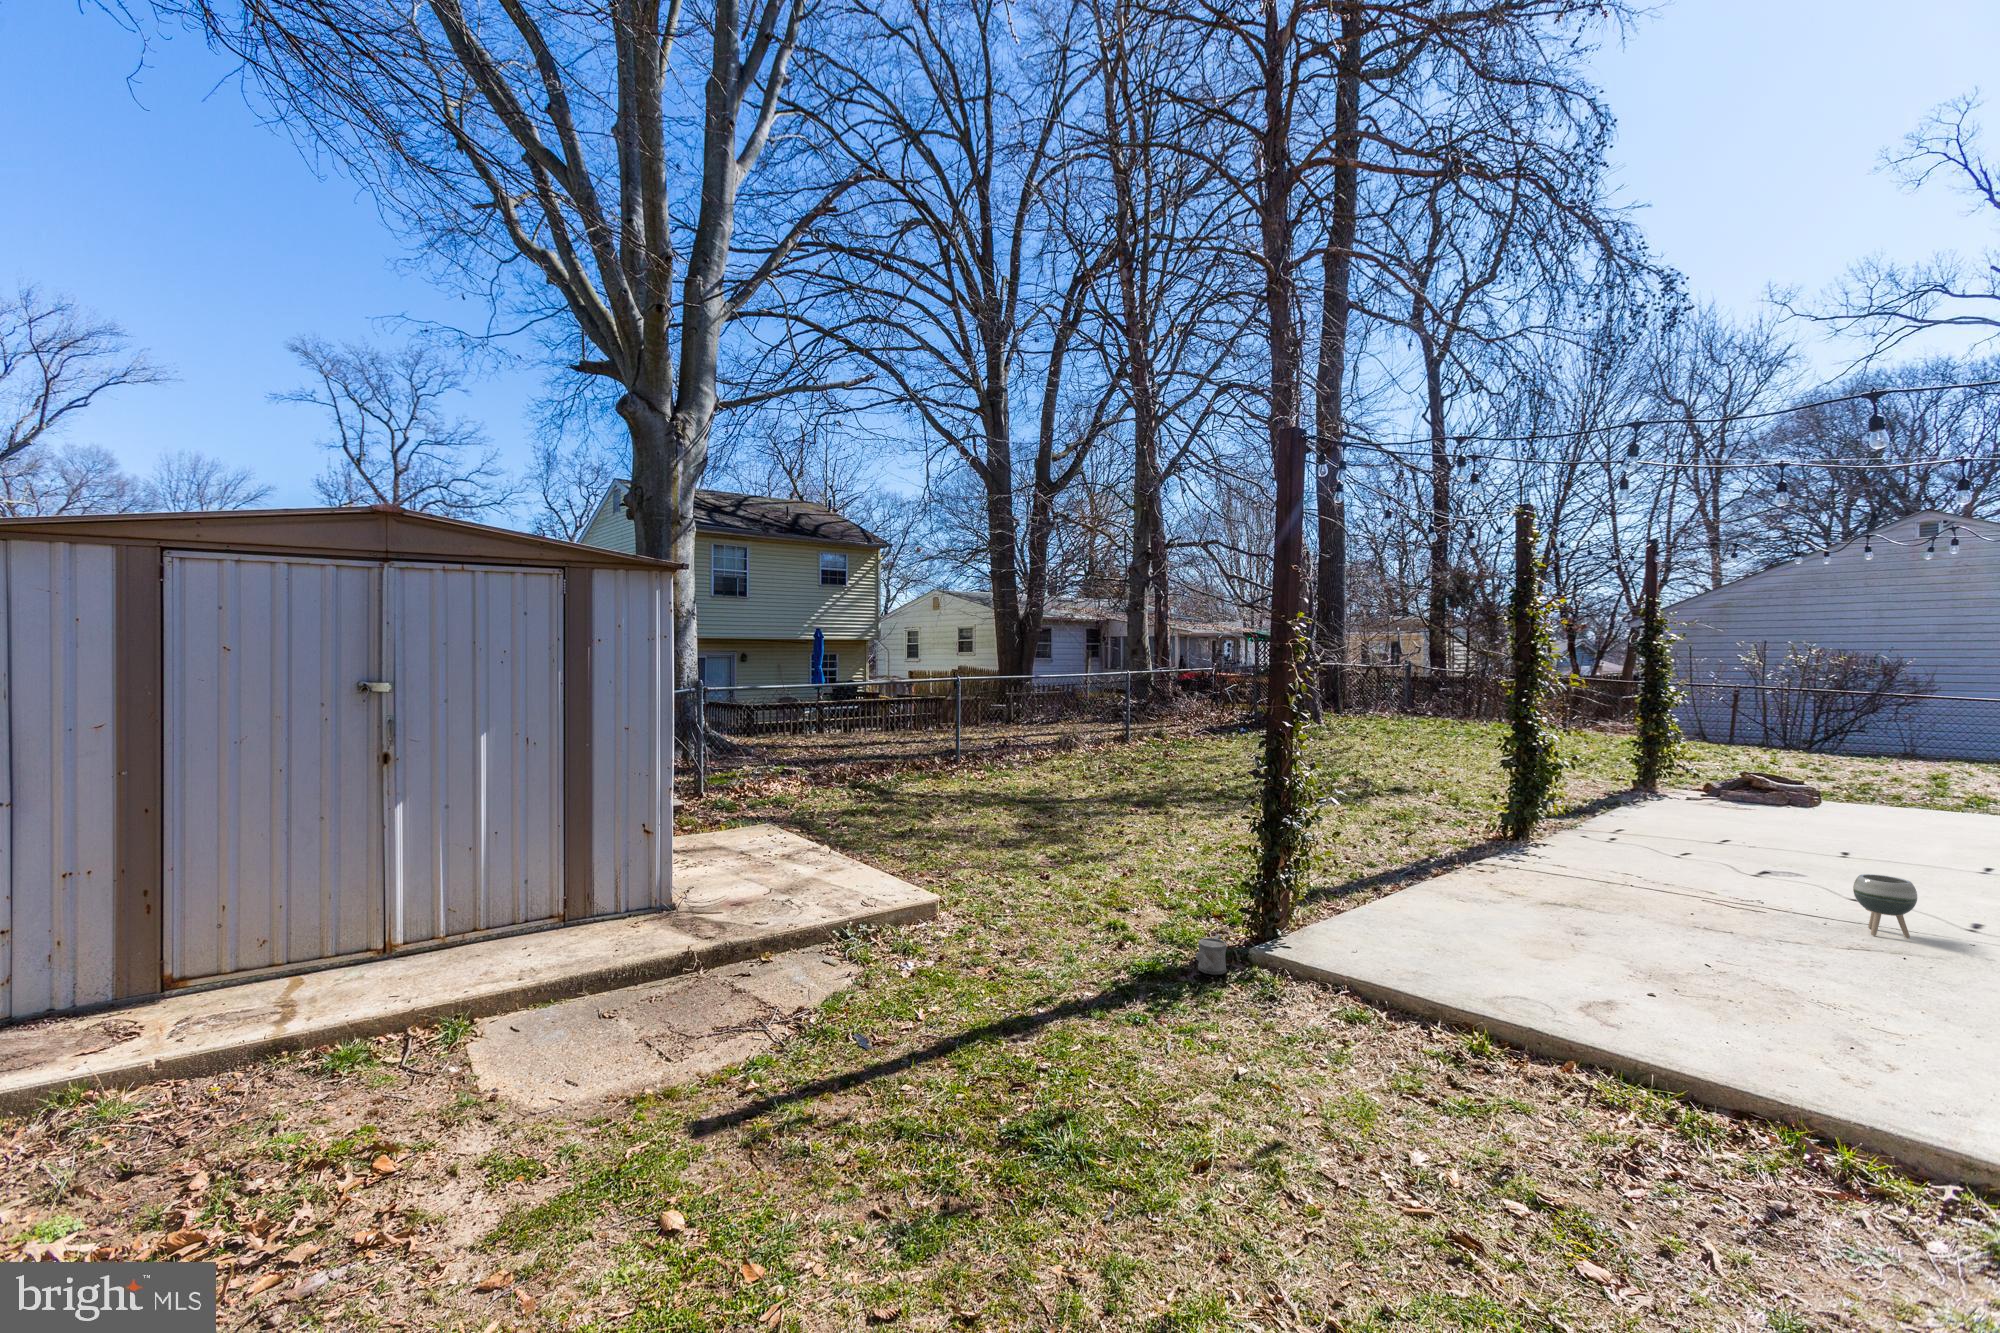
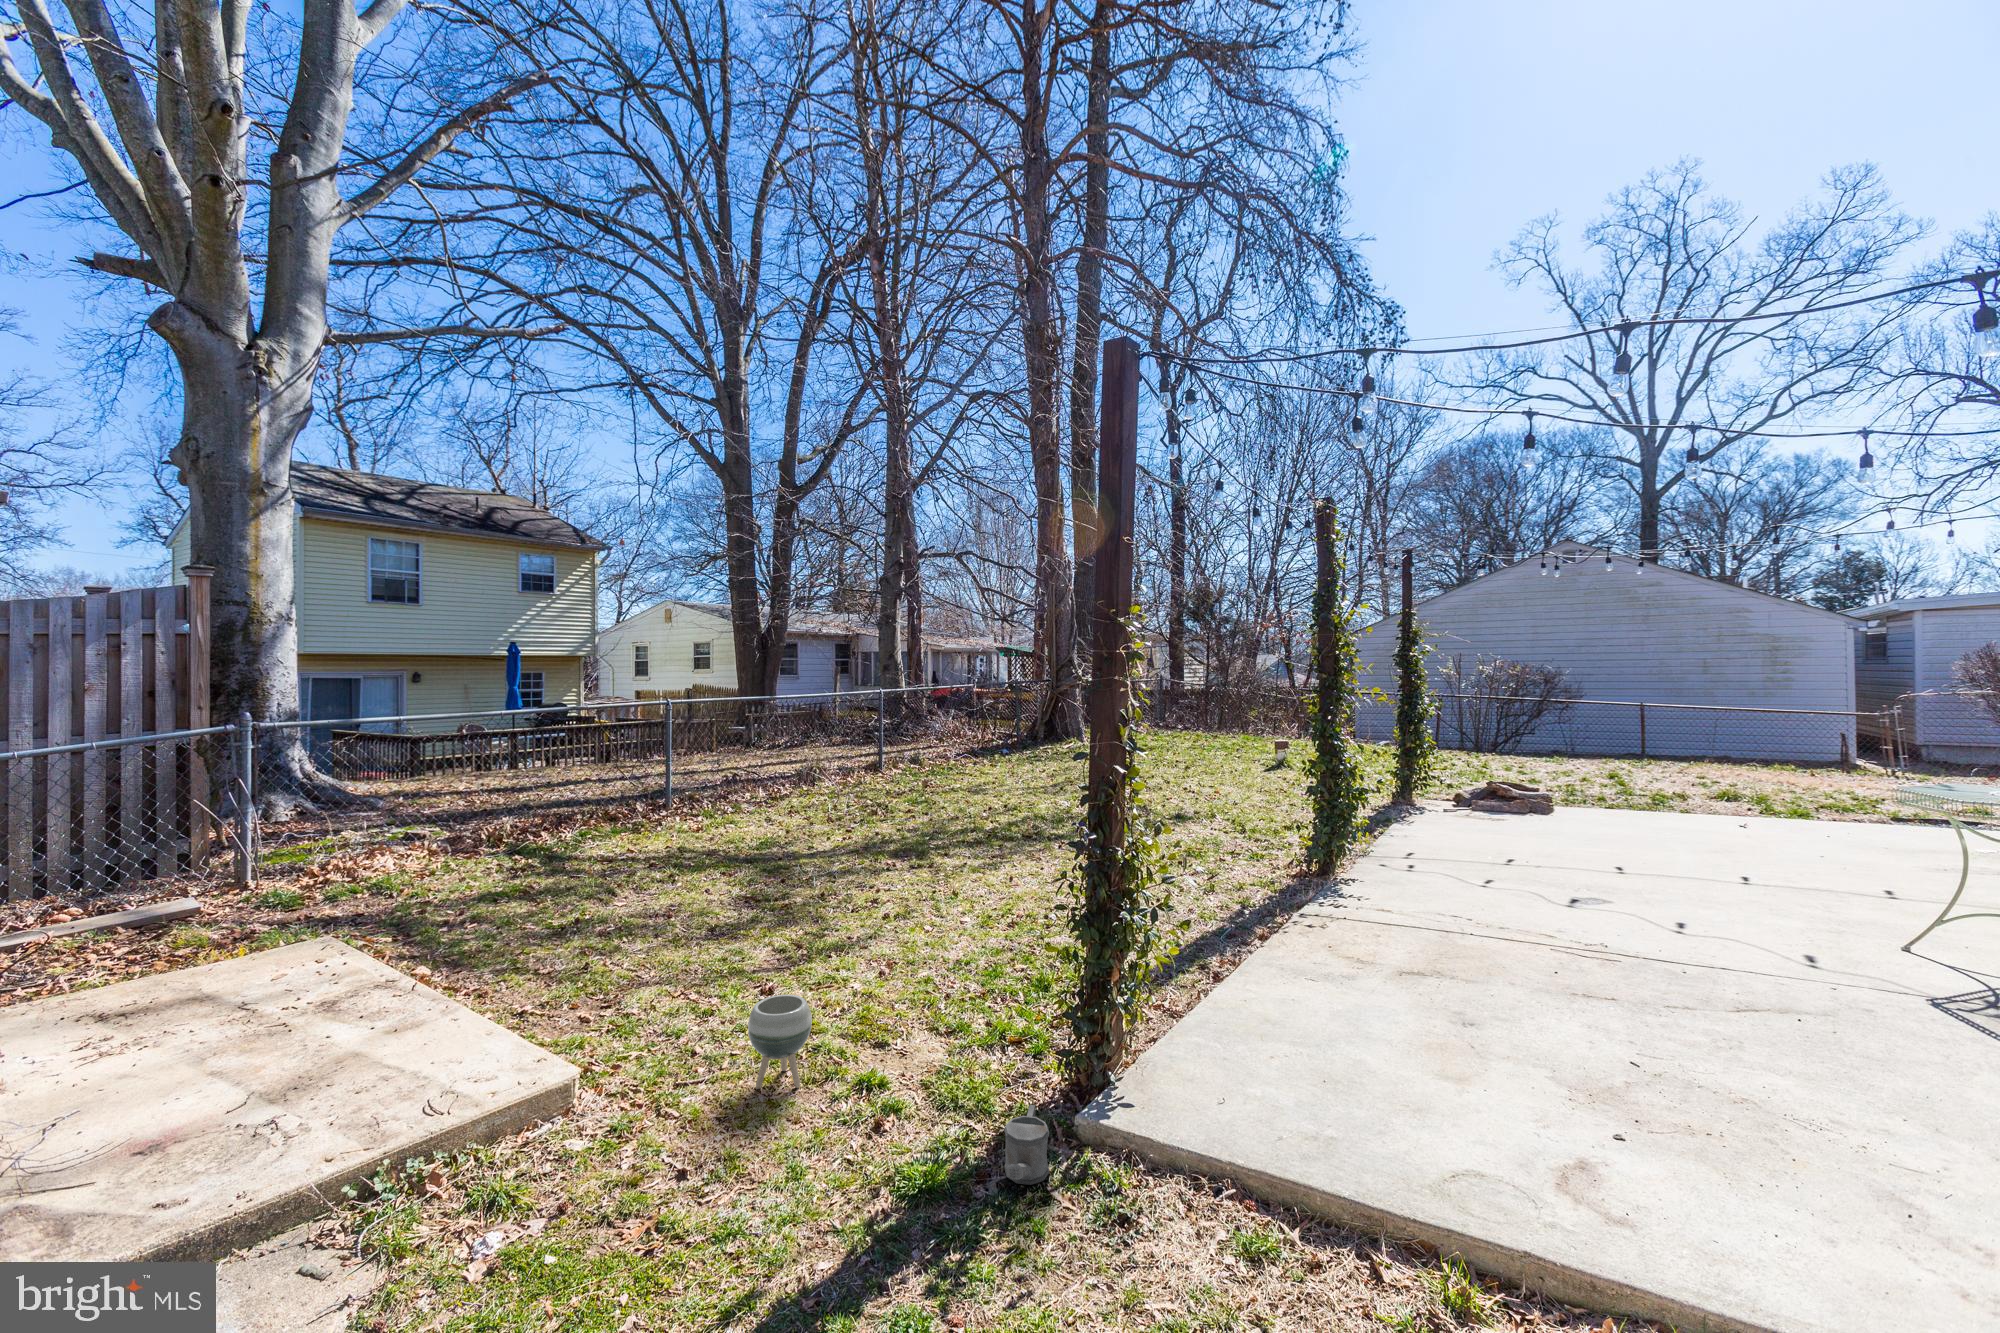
planter: present [1853,874,1917,938] -> present [748,995,812,1089]

